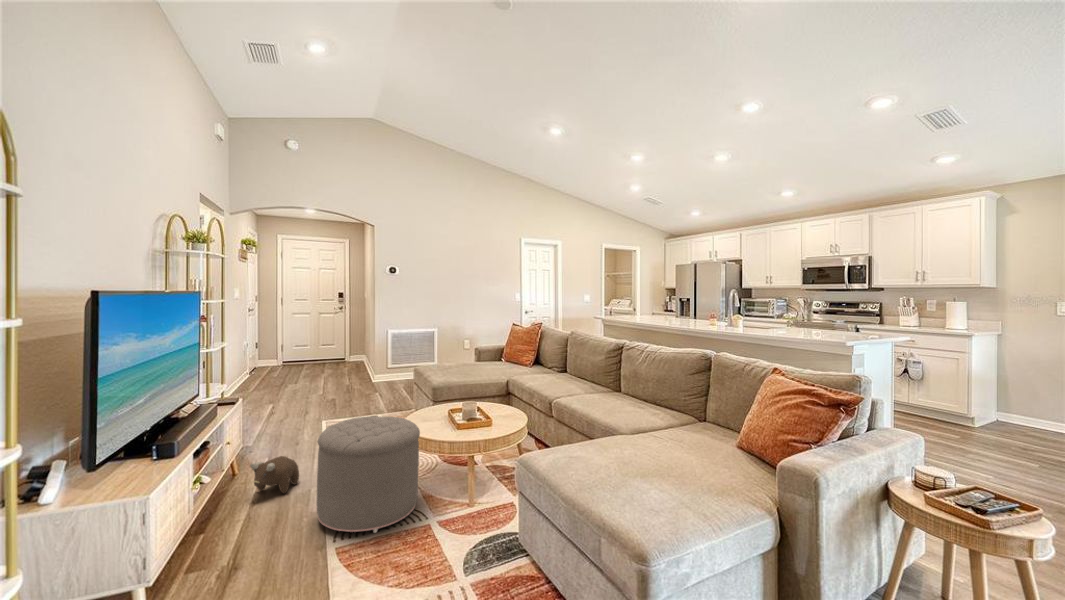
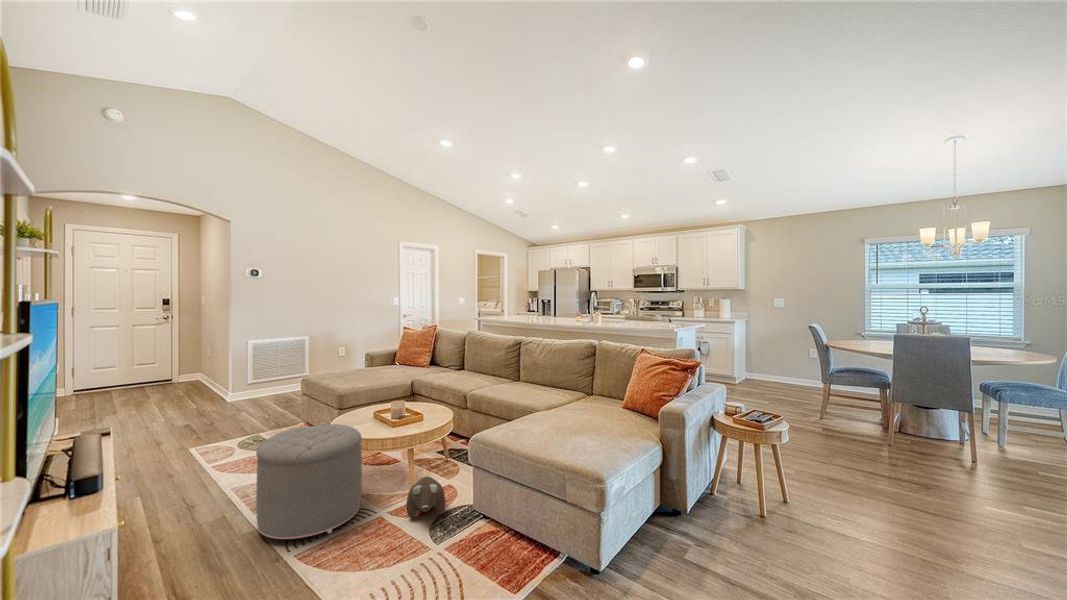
plush toy: present [250,456,299,493] -> present [406,477,445,518]

